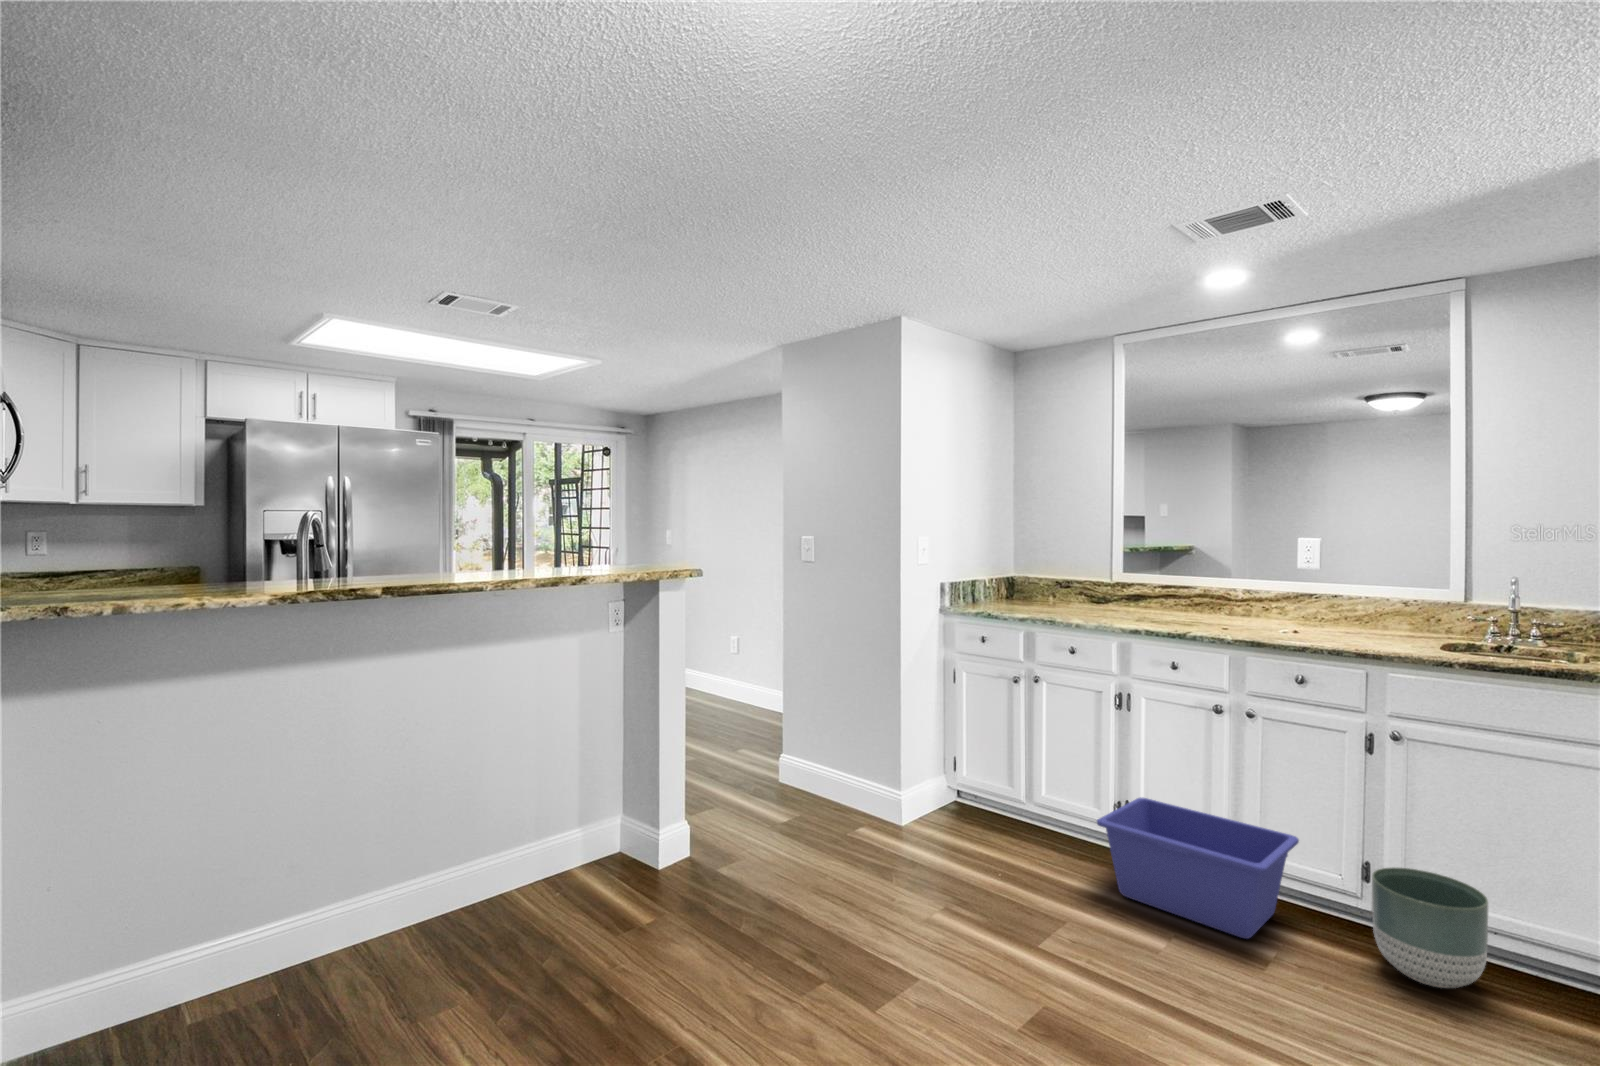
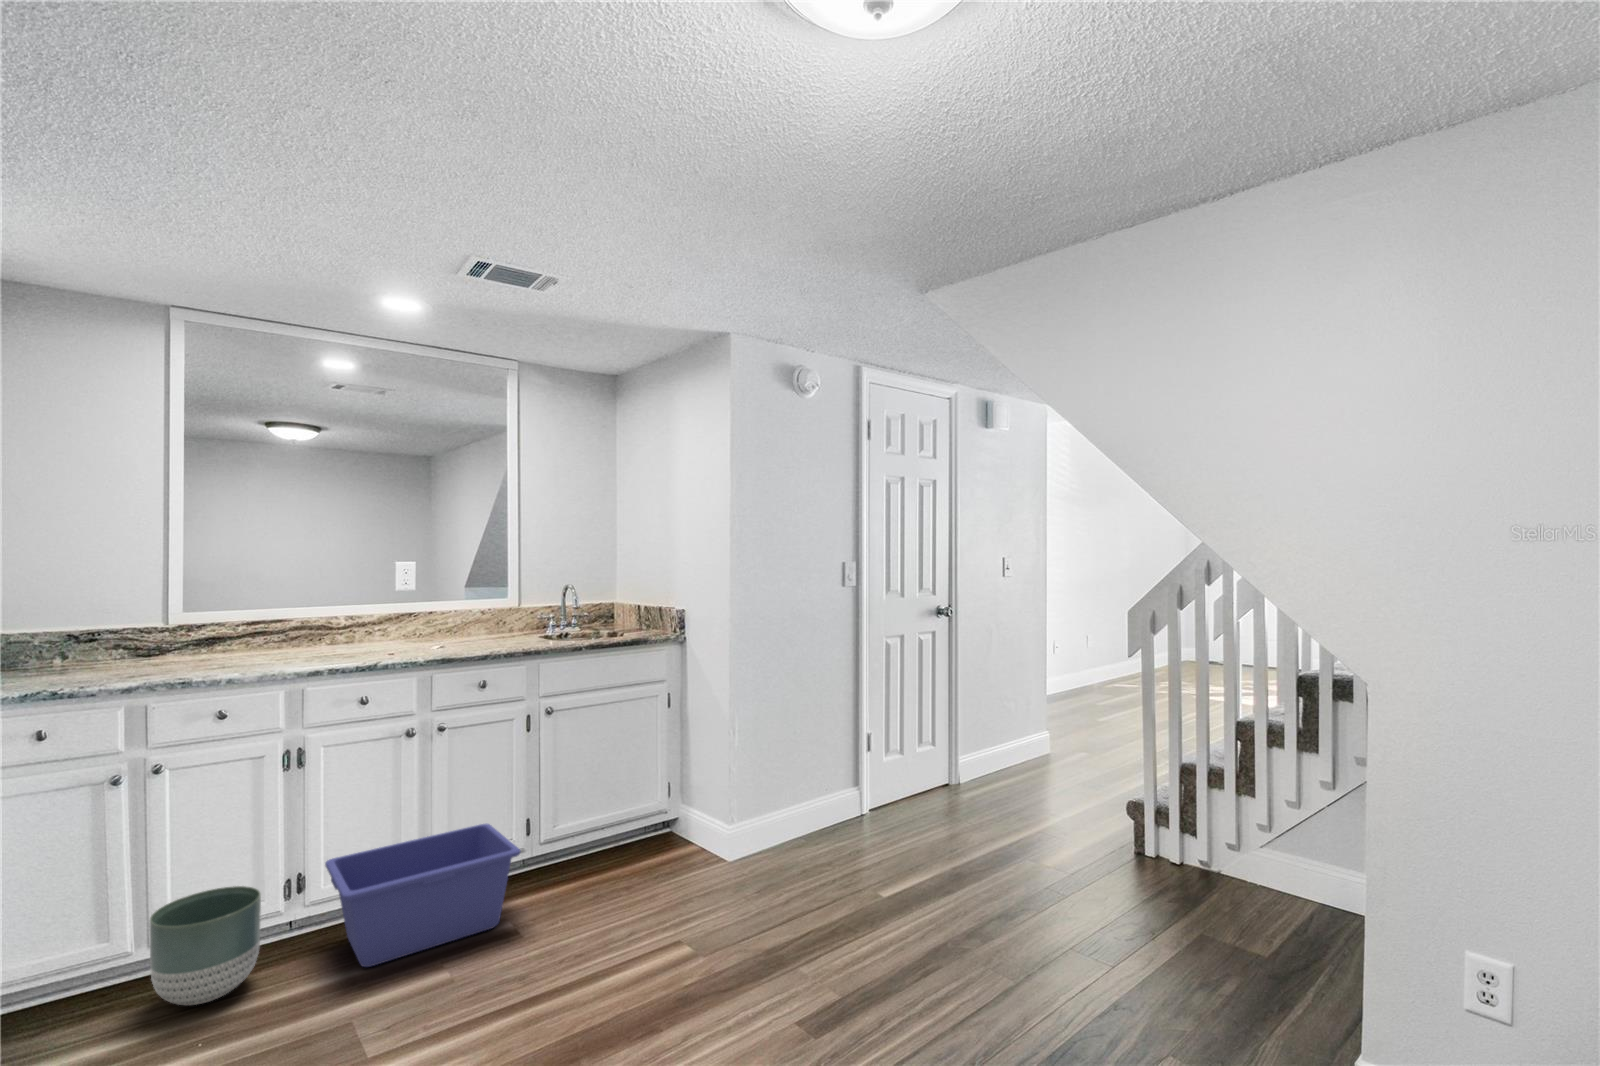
planter: present [1372,867,1488,988] -> present [149,886,261,1005]

